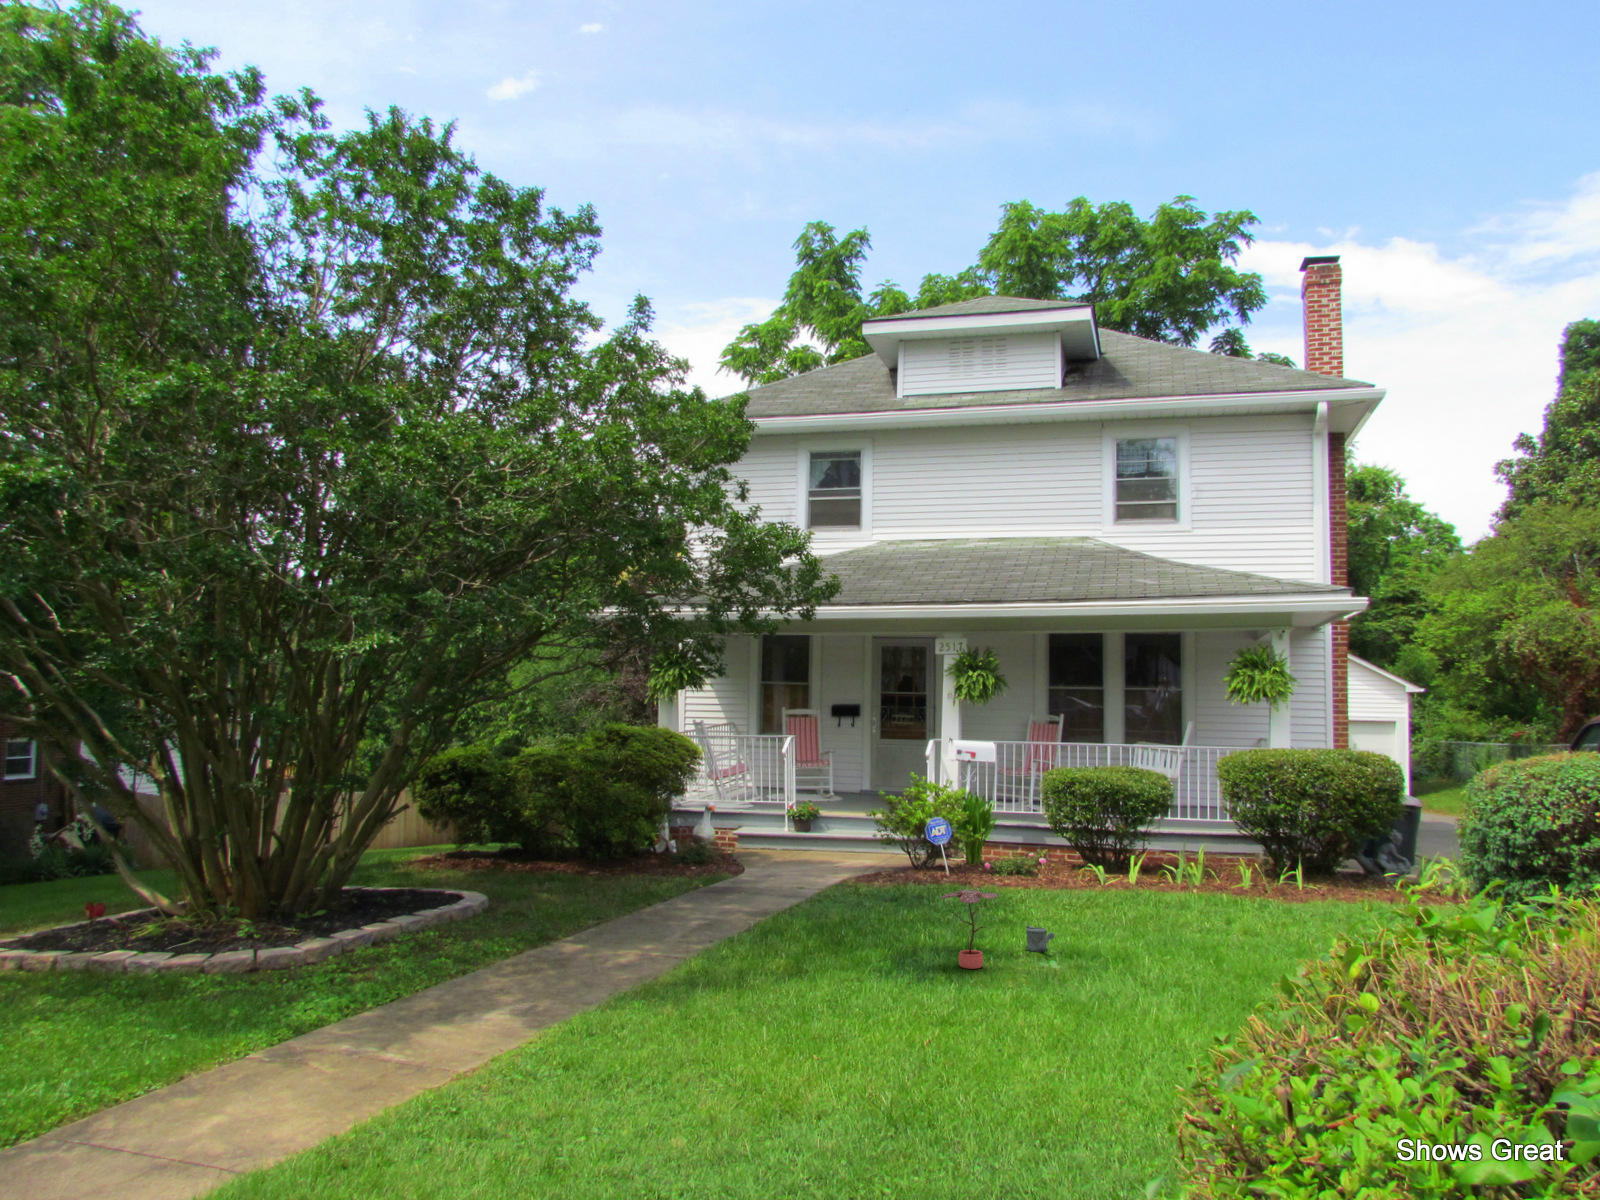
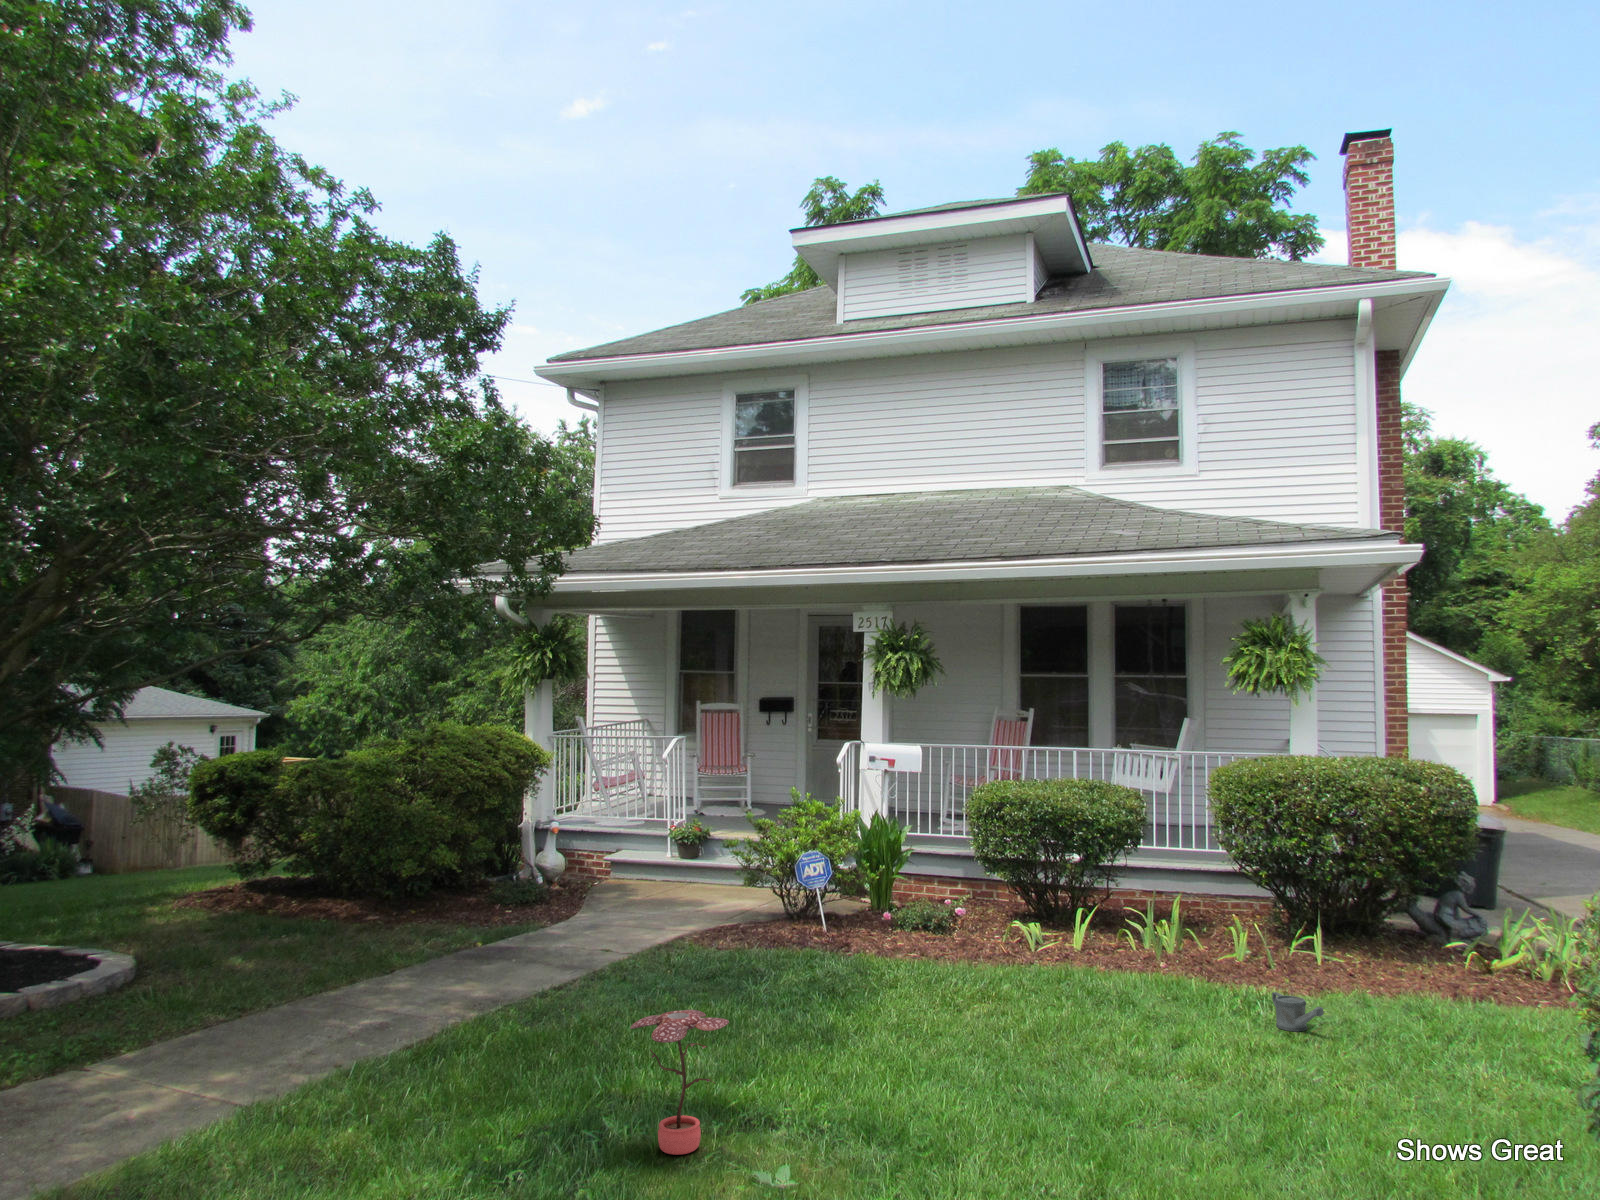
watering can: present [1026,926,1054,952] -> present [1272,992,1324,1032]

